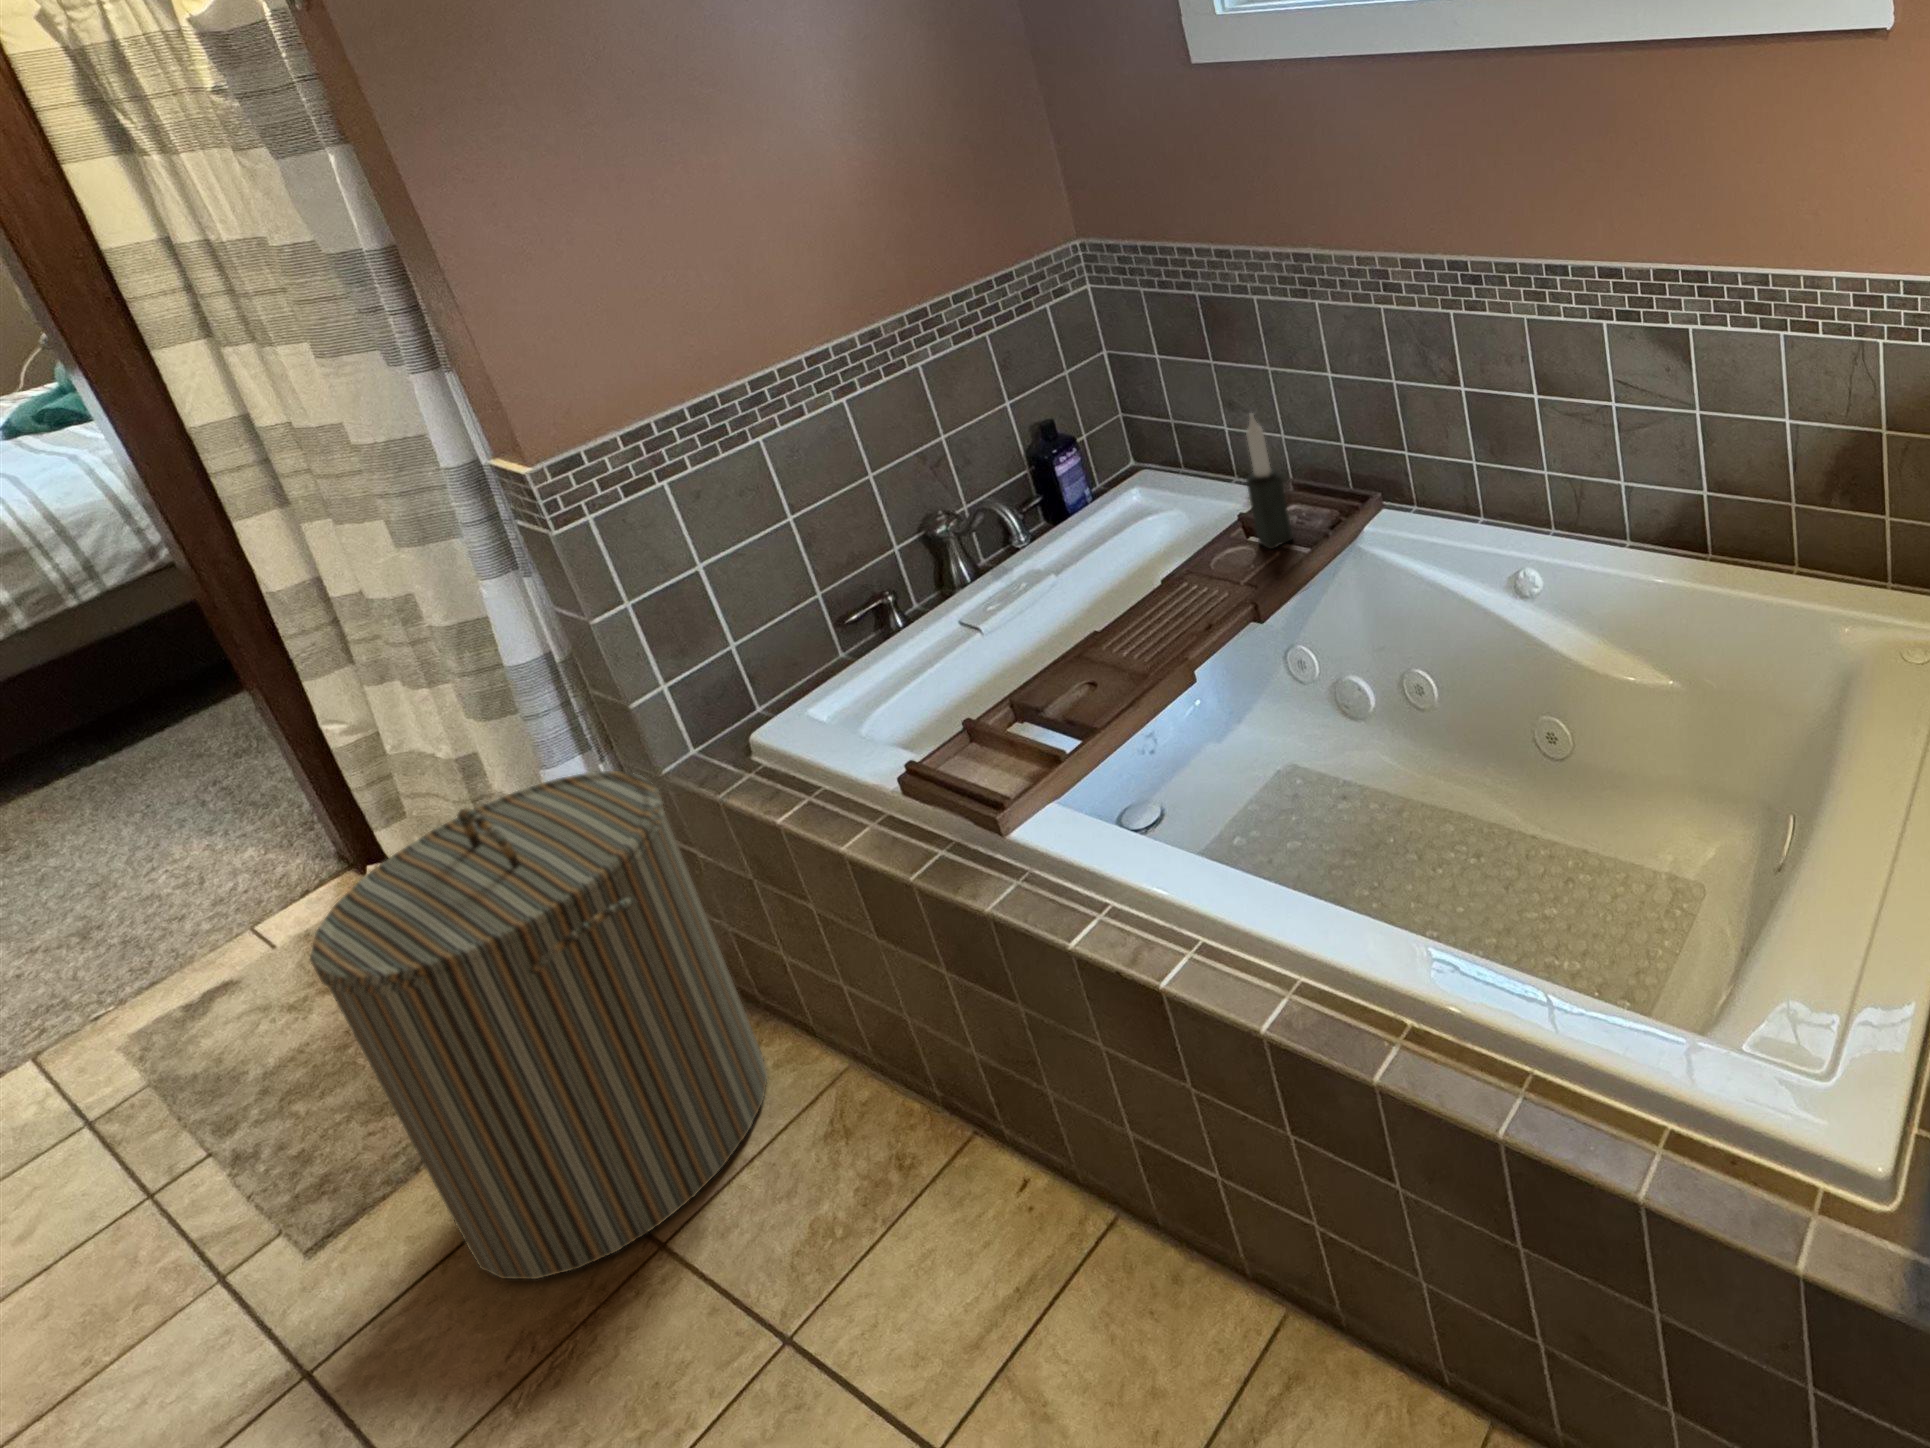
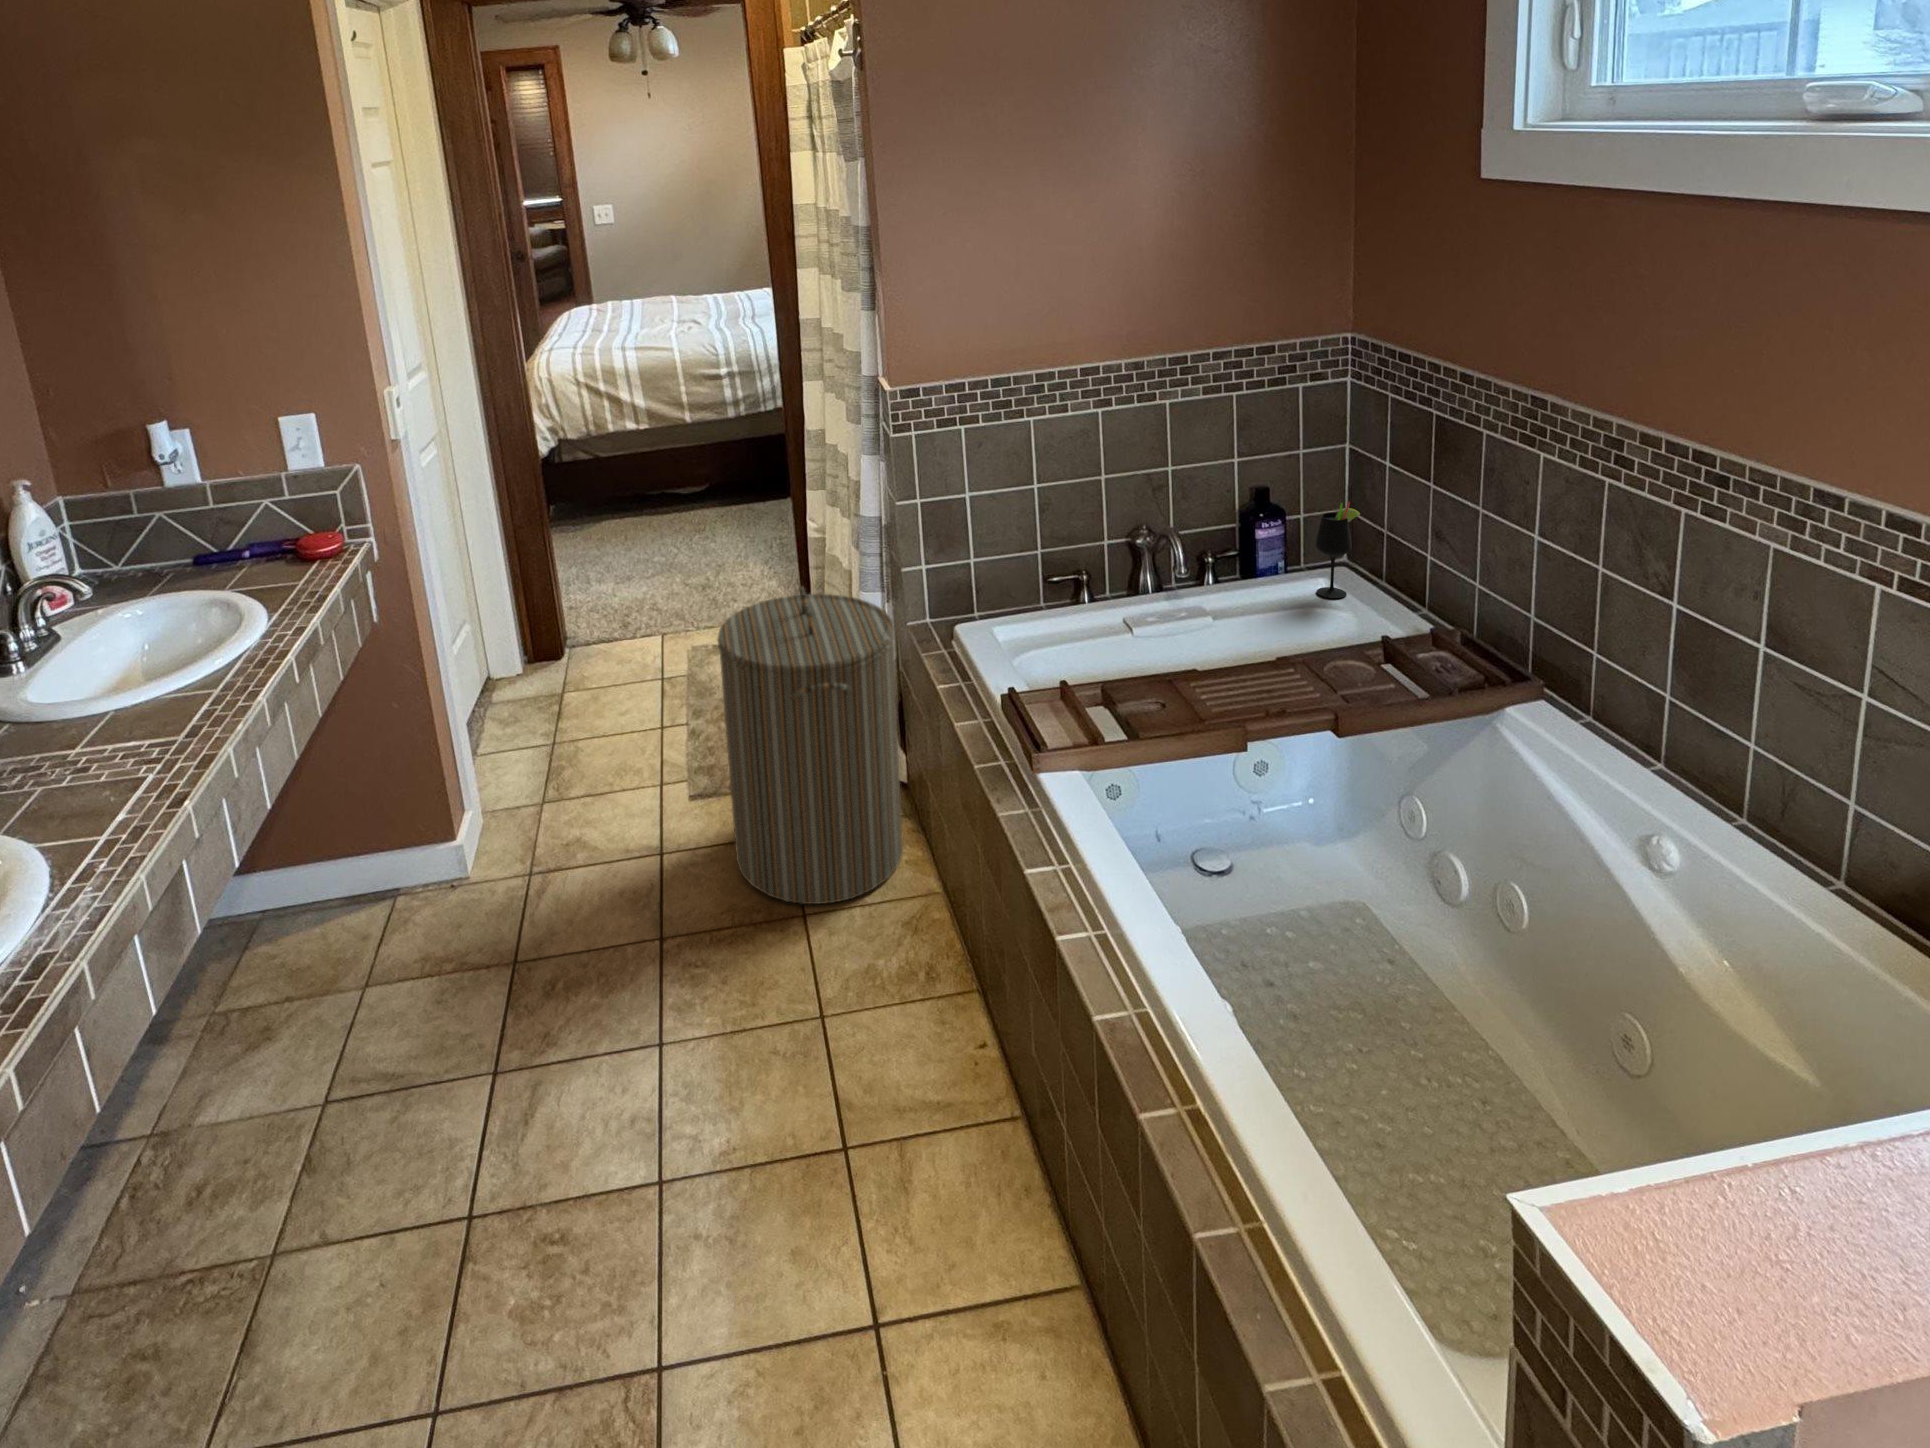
wine glass: none [1122,404,1166,504] -> present [1316,502,1360,598]
candle: present [1246,414,1293,549] -> none [1391,541,1432,685]

